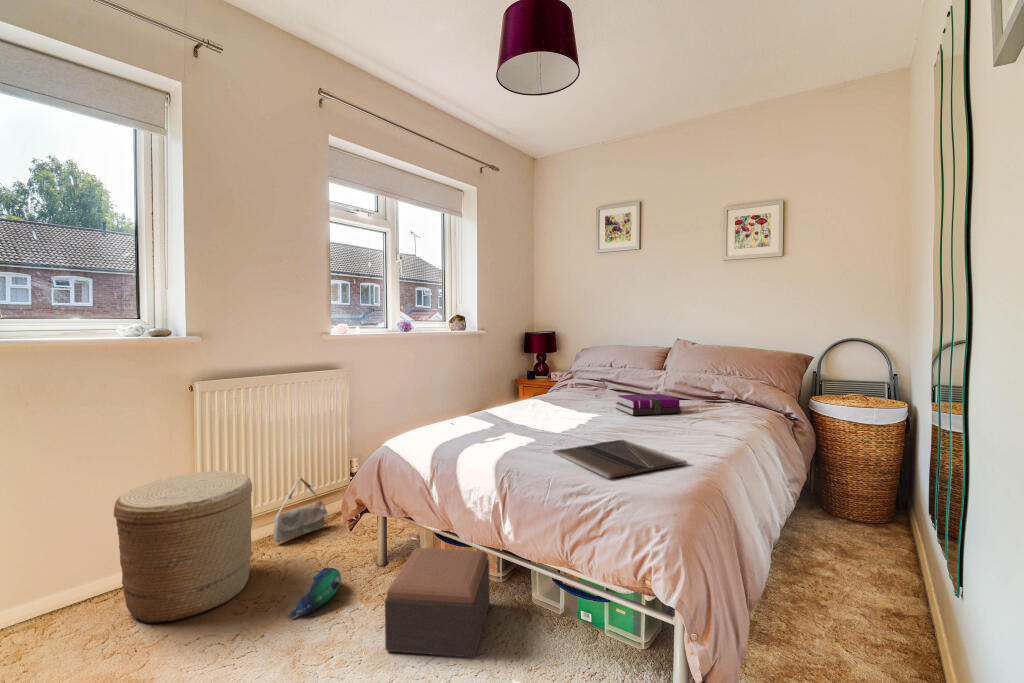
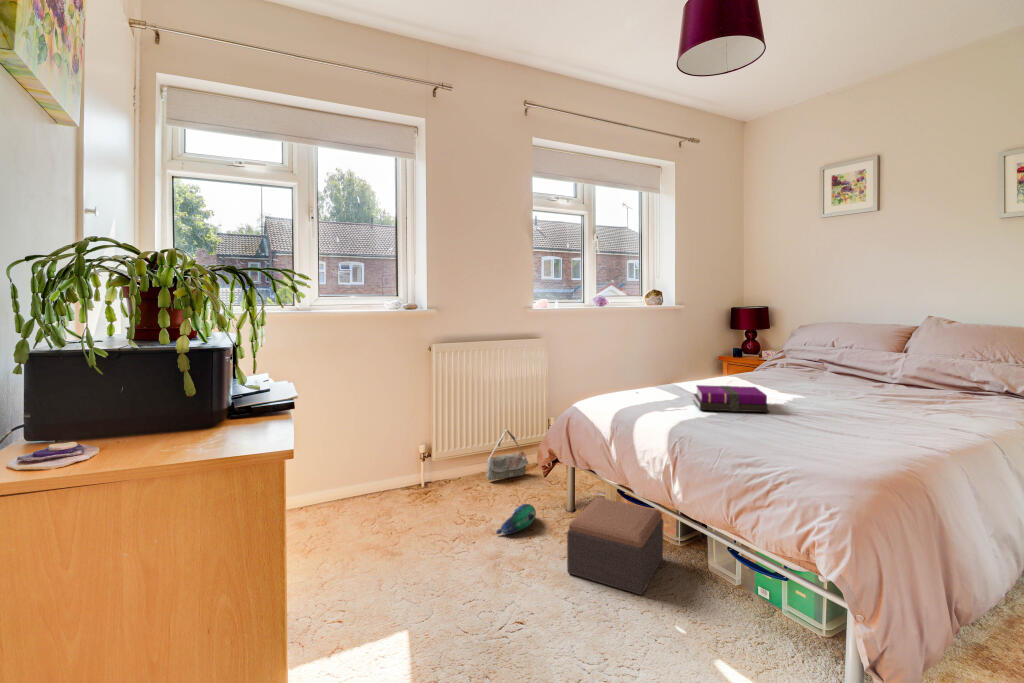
notebook: present [616,394,682,415] -> present [694,385,770,412]
laptop: present [553,440,687,478] -> none [732,422,888,454]
woven basket: present [114,471,253,623] -> none [384,416,472,520]

